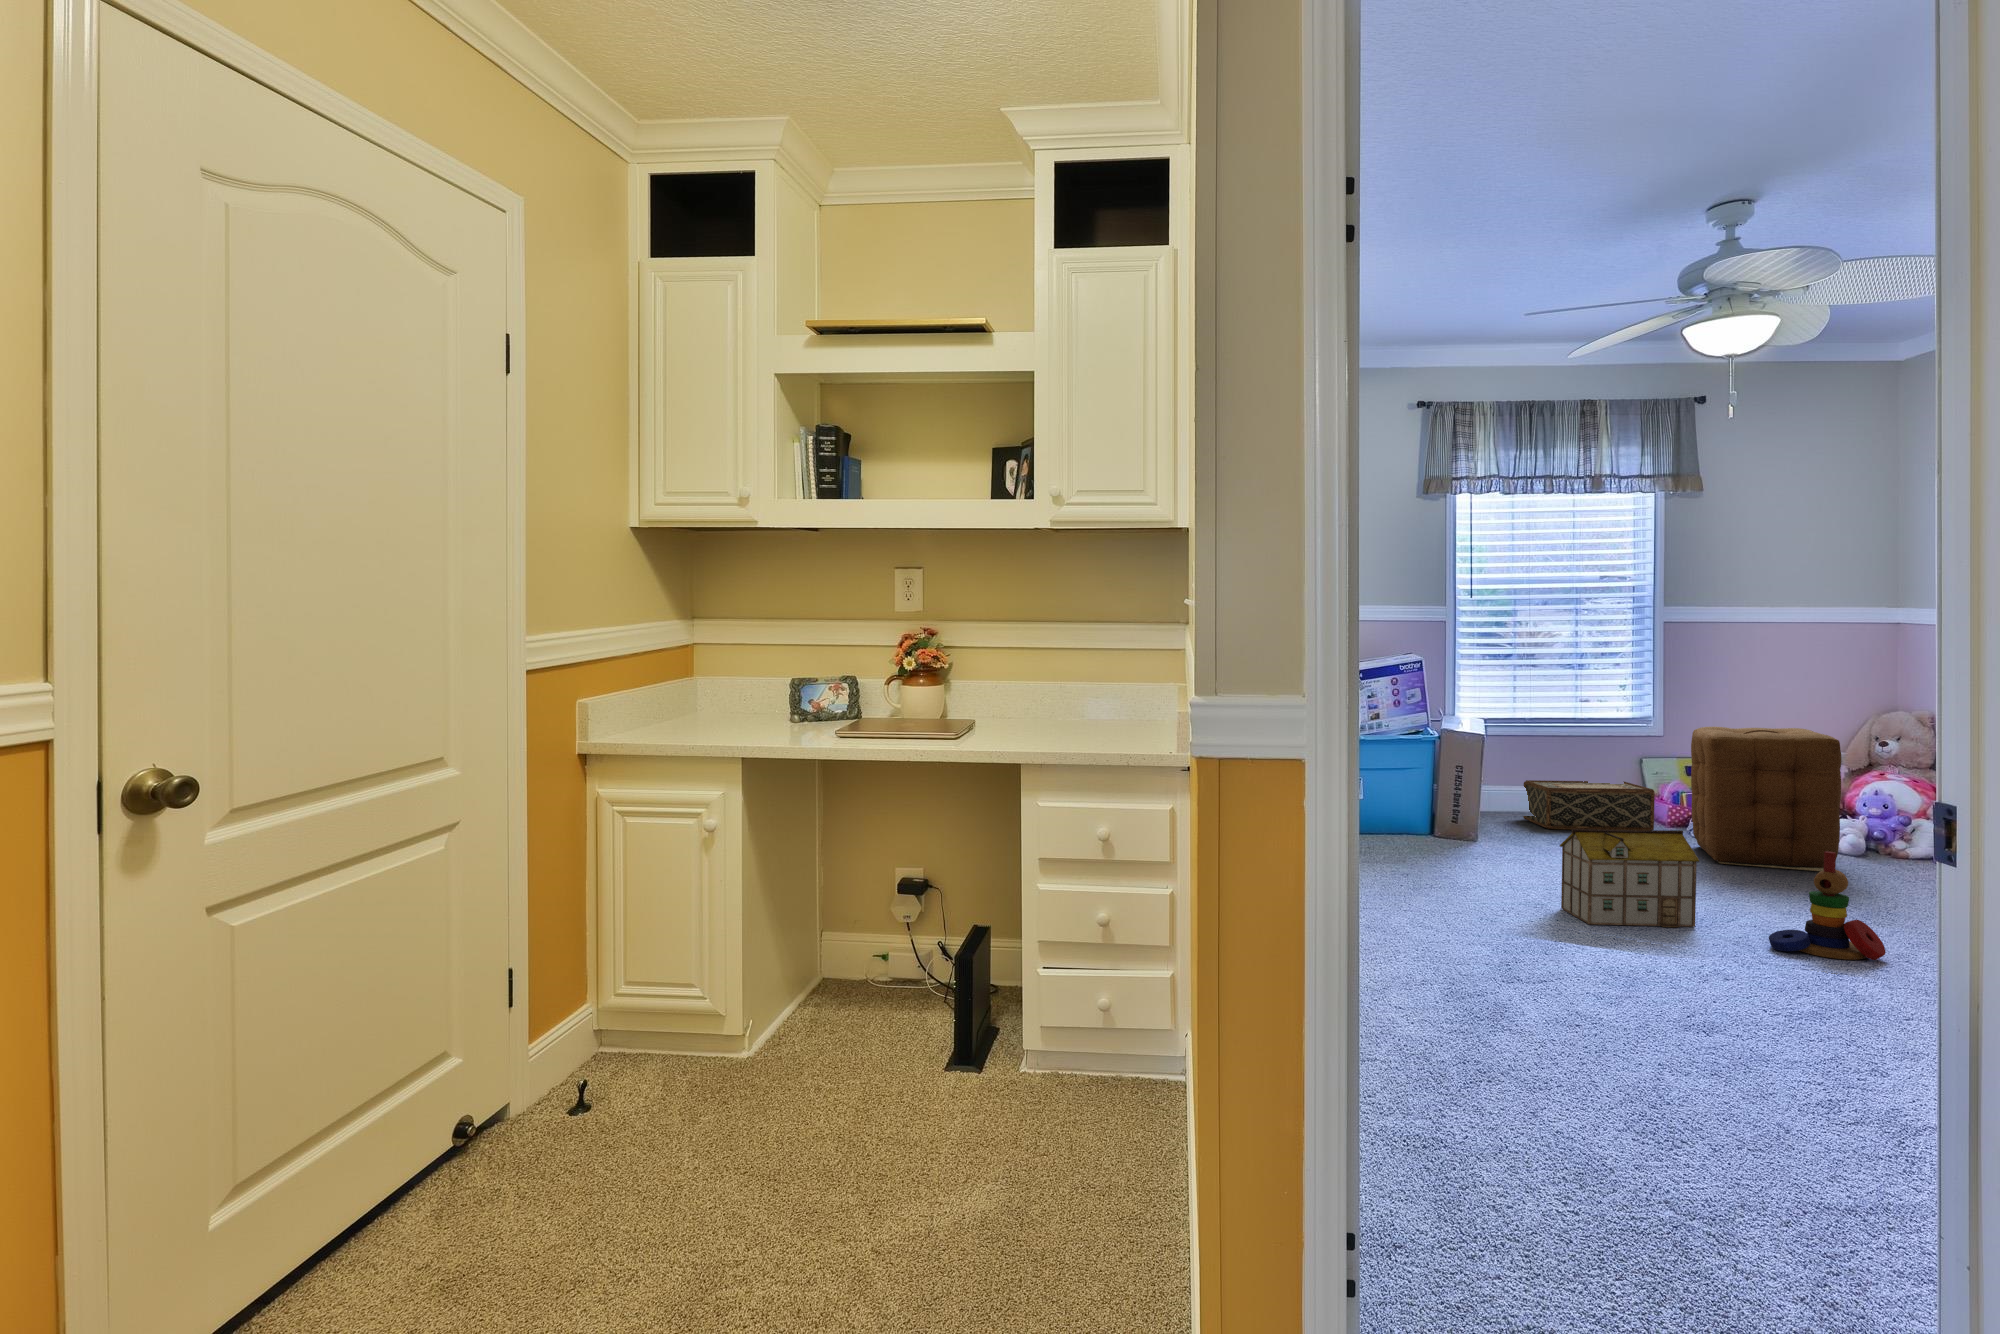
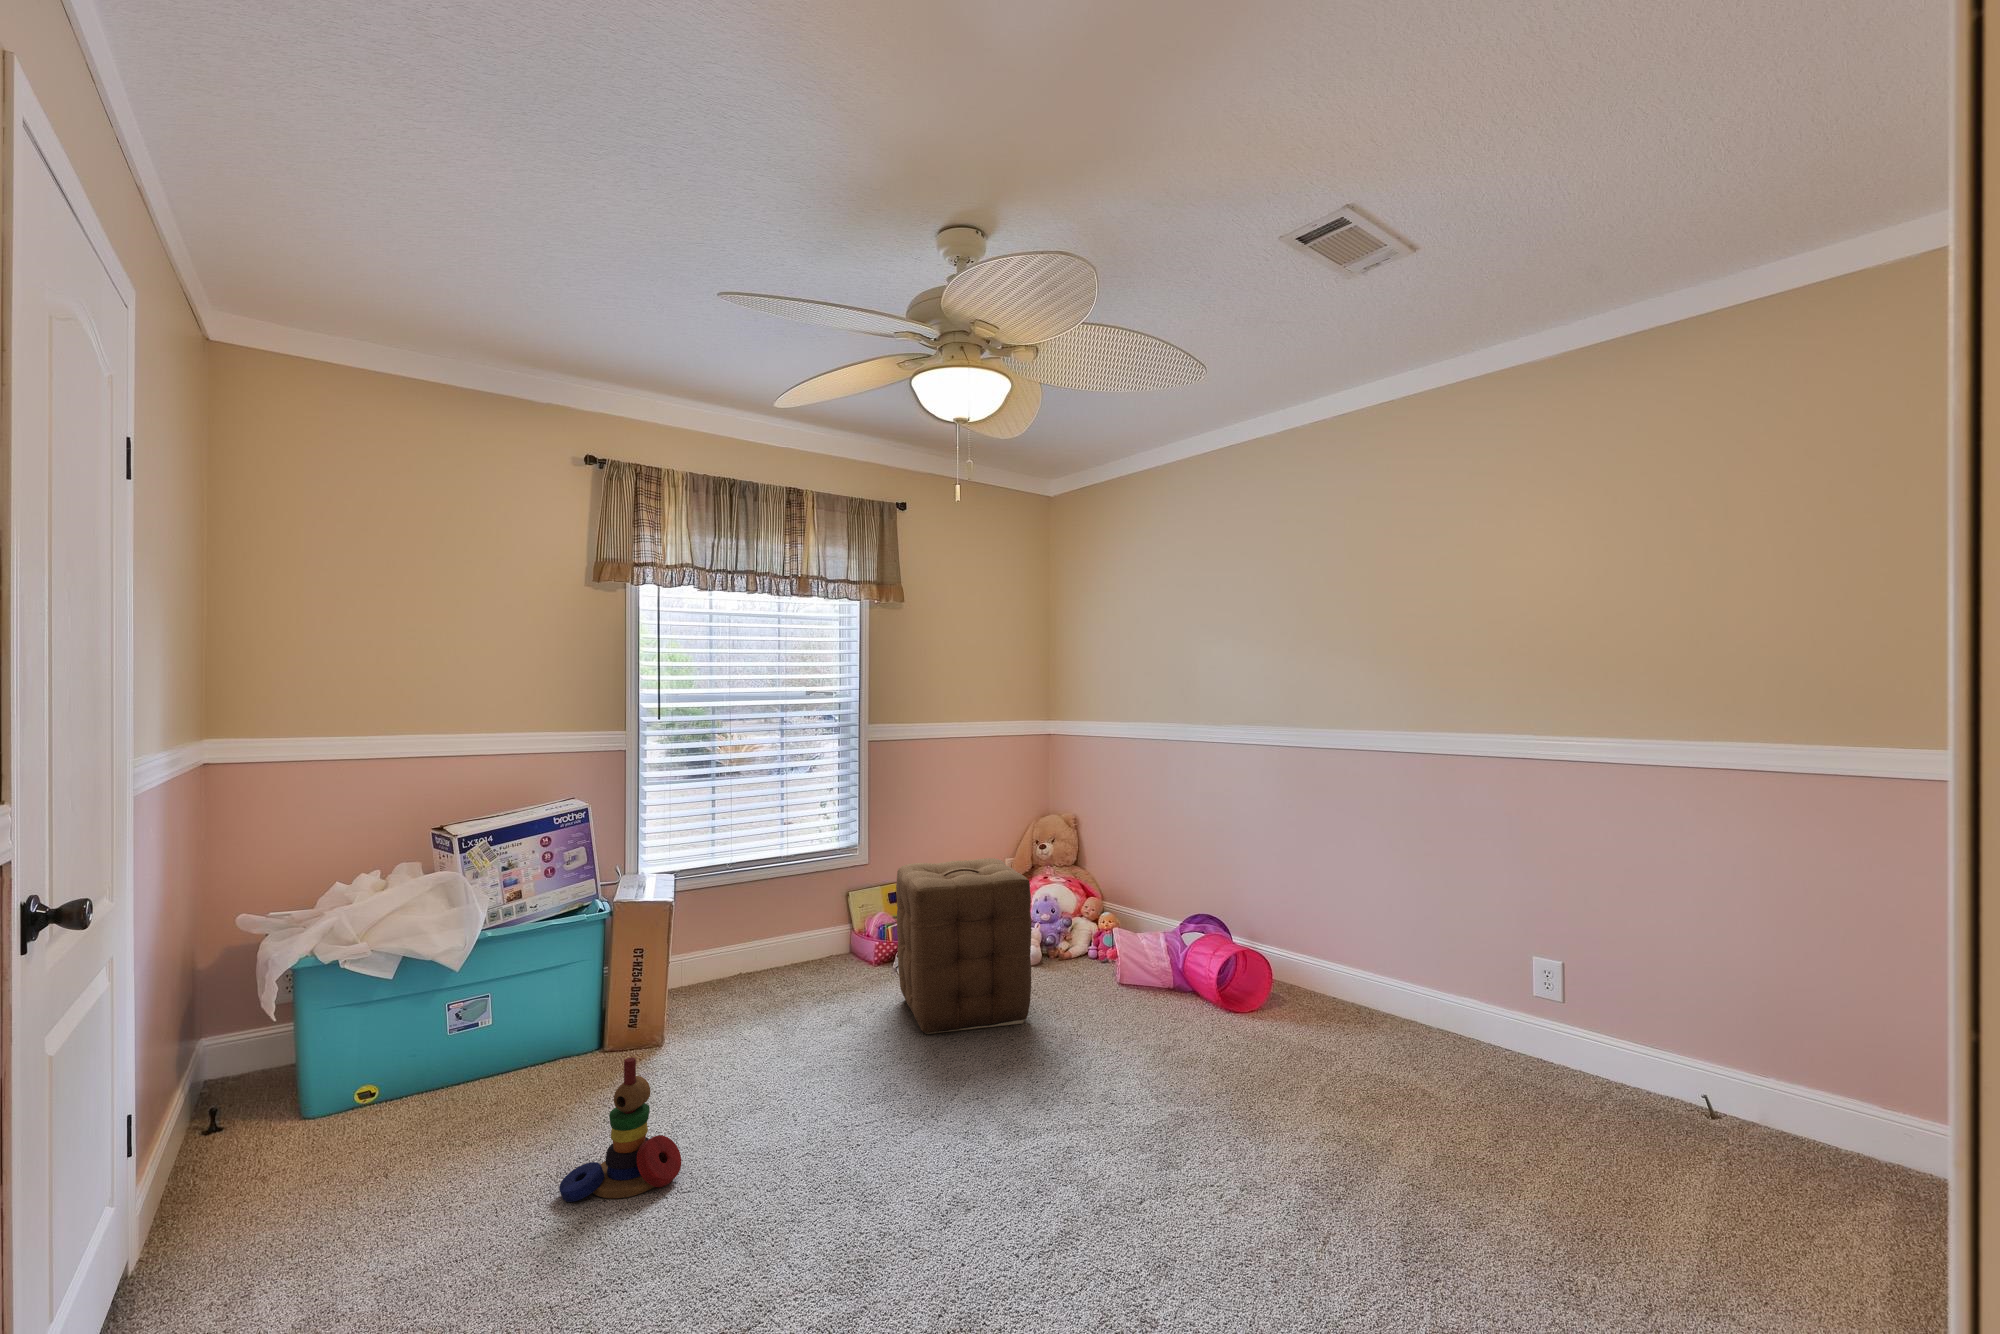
woven basket: present [1523,780,1655,831] -> none [727,916,863,999]
toy house: present [1560,829,1699,927] -> none [734,1086,914,1293]
stacking toy: present [1769,851,1886,960] -> present [559,1057,681,1202]

